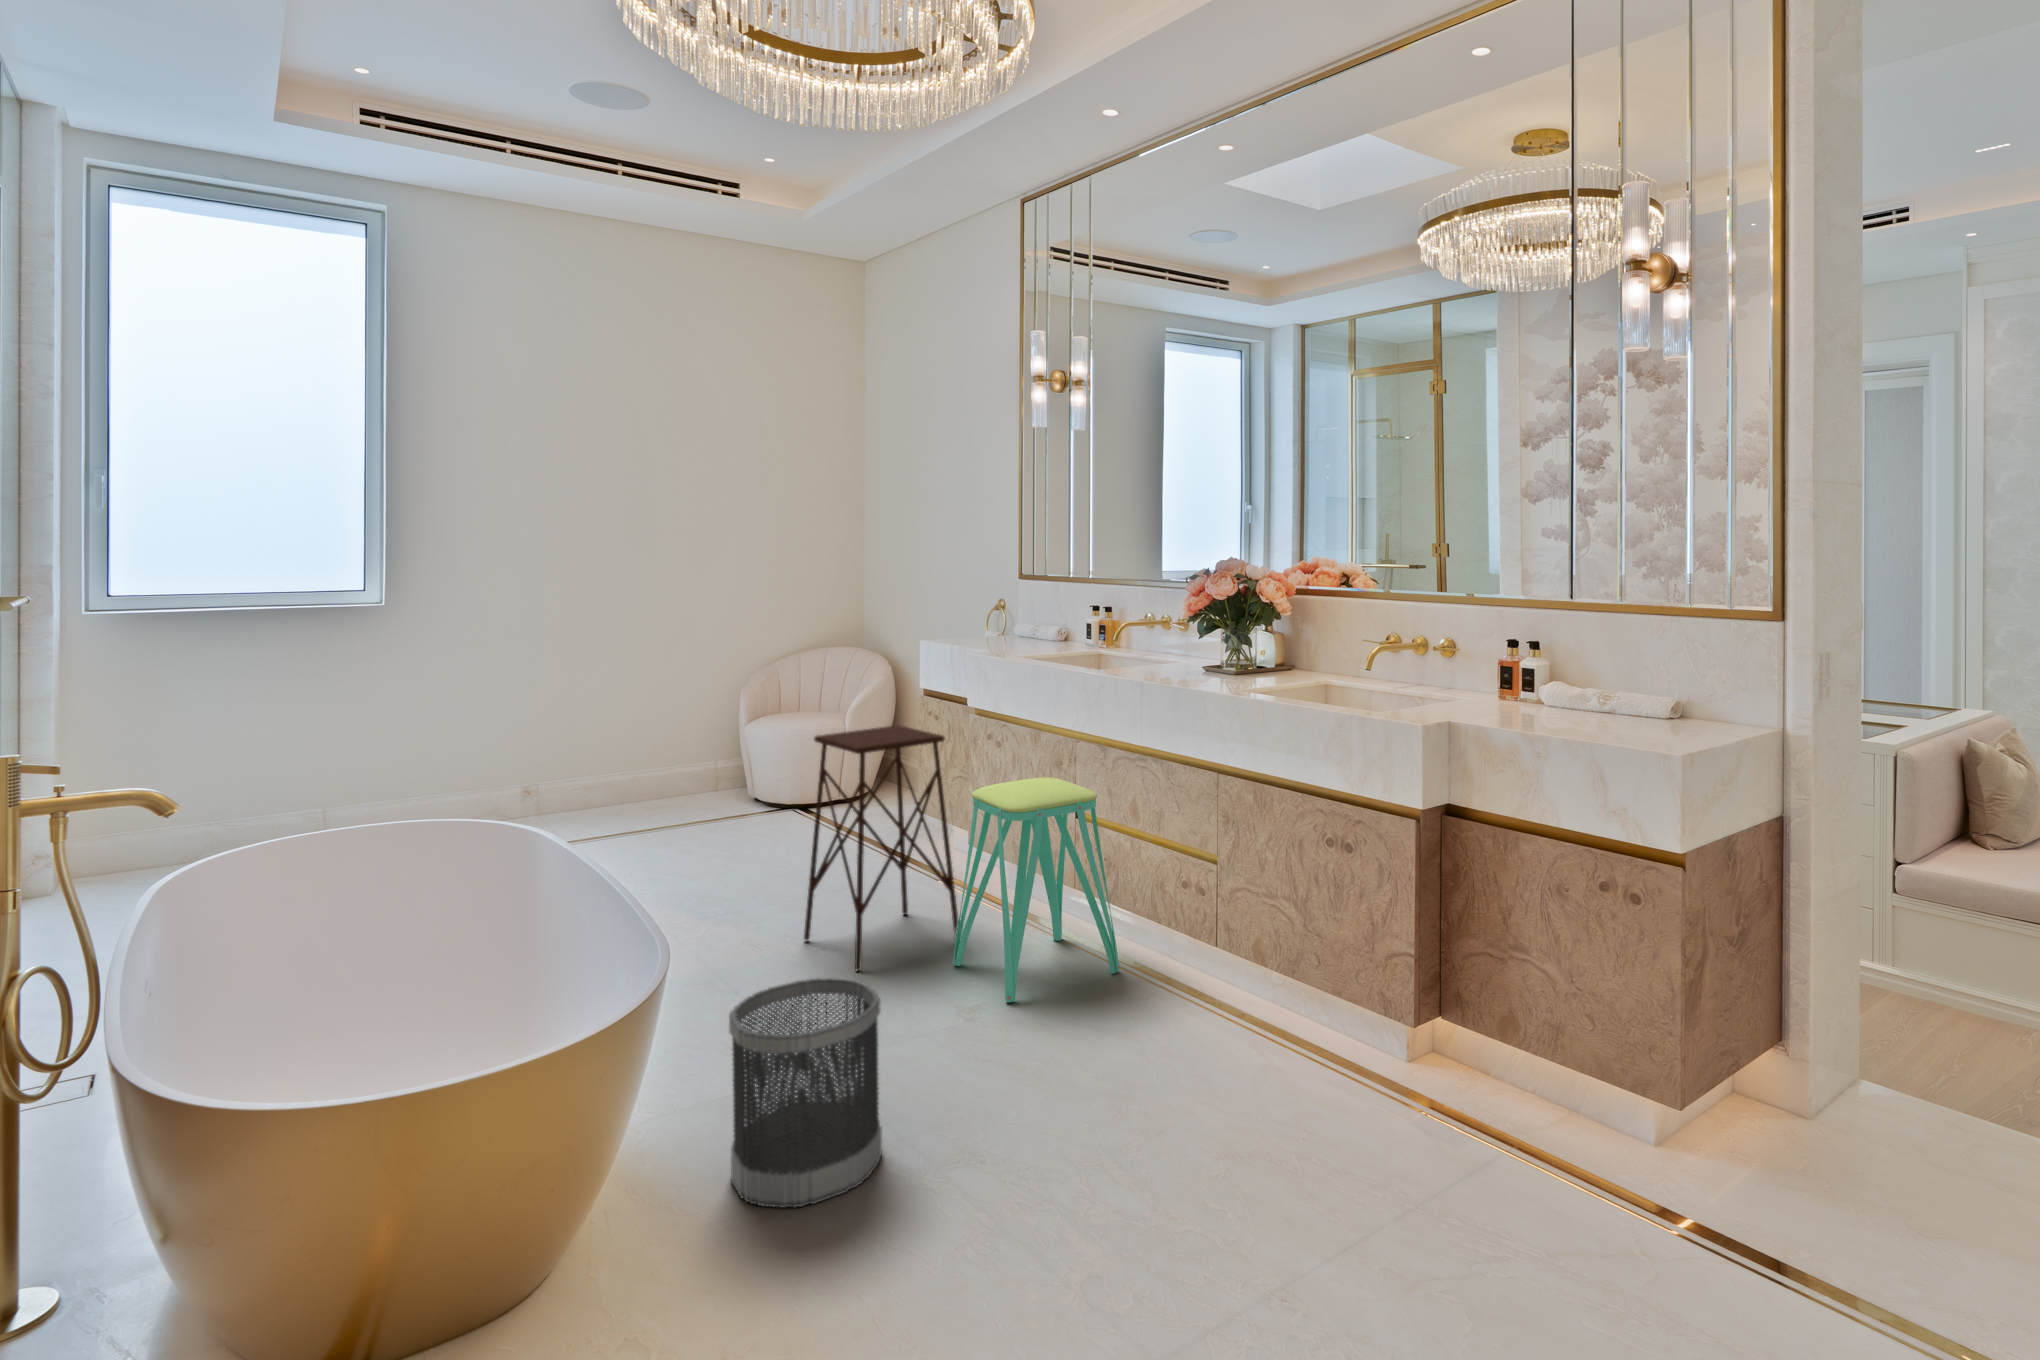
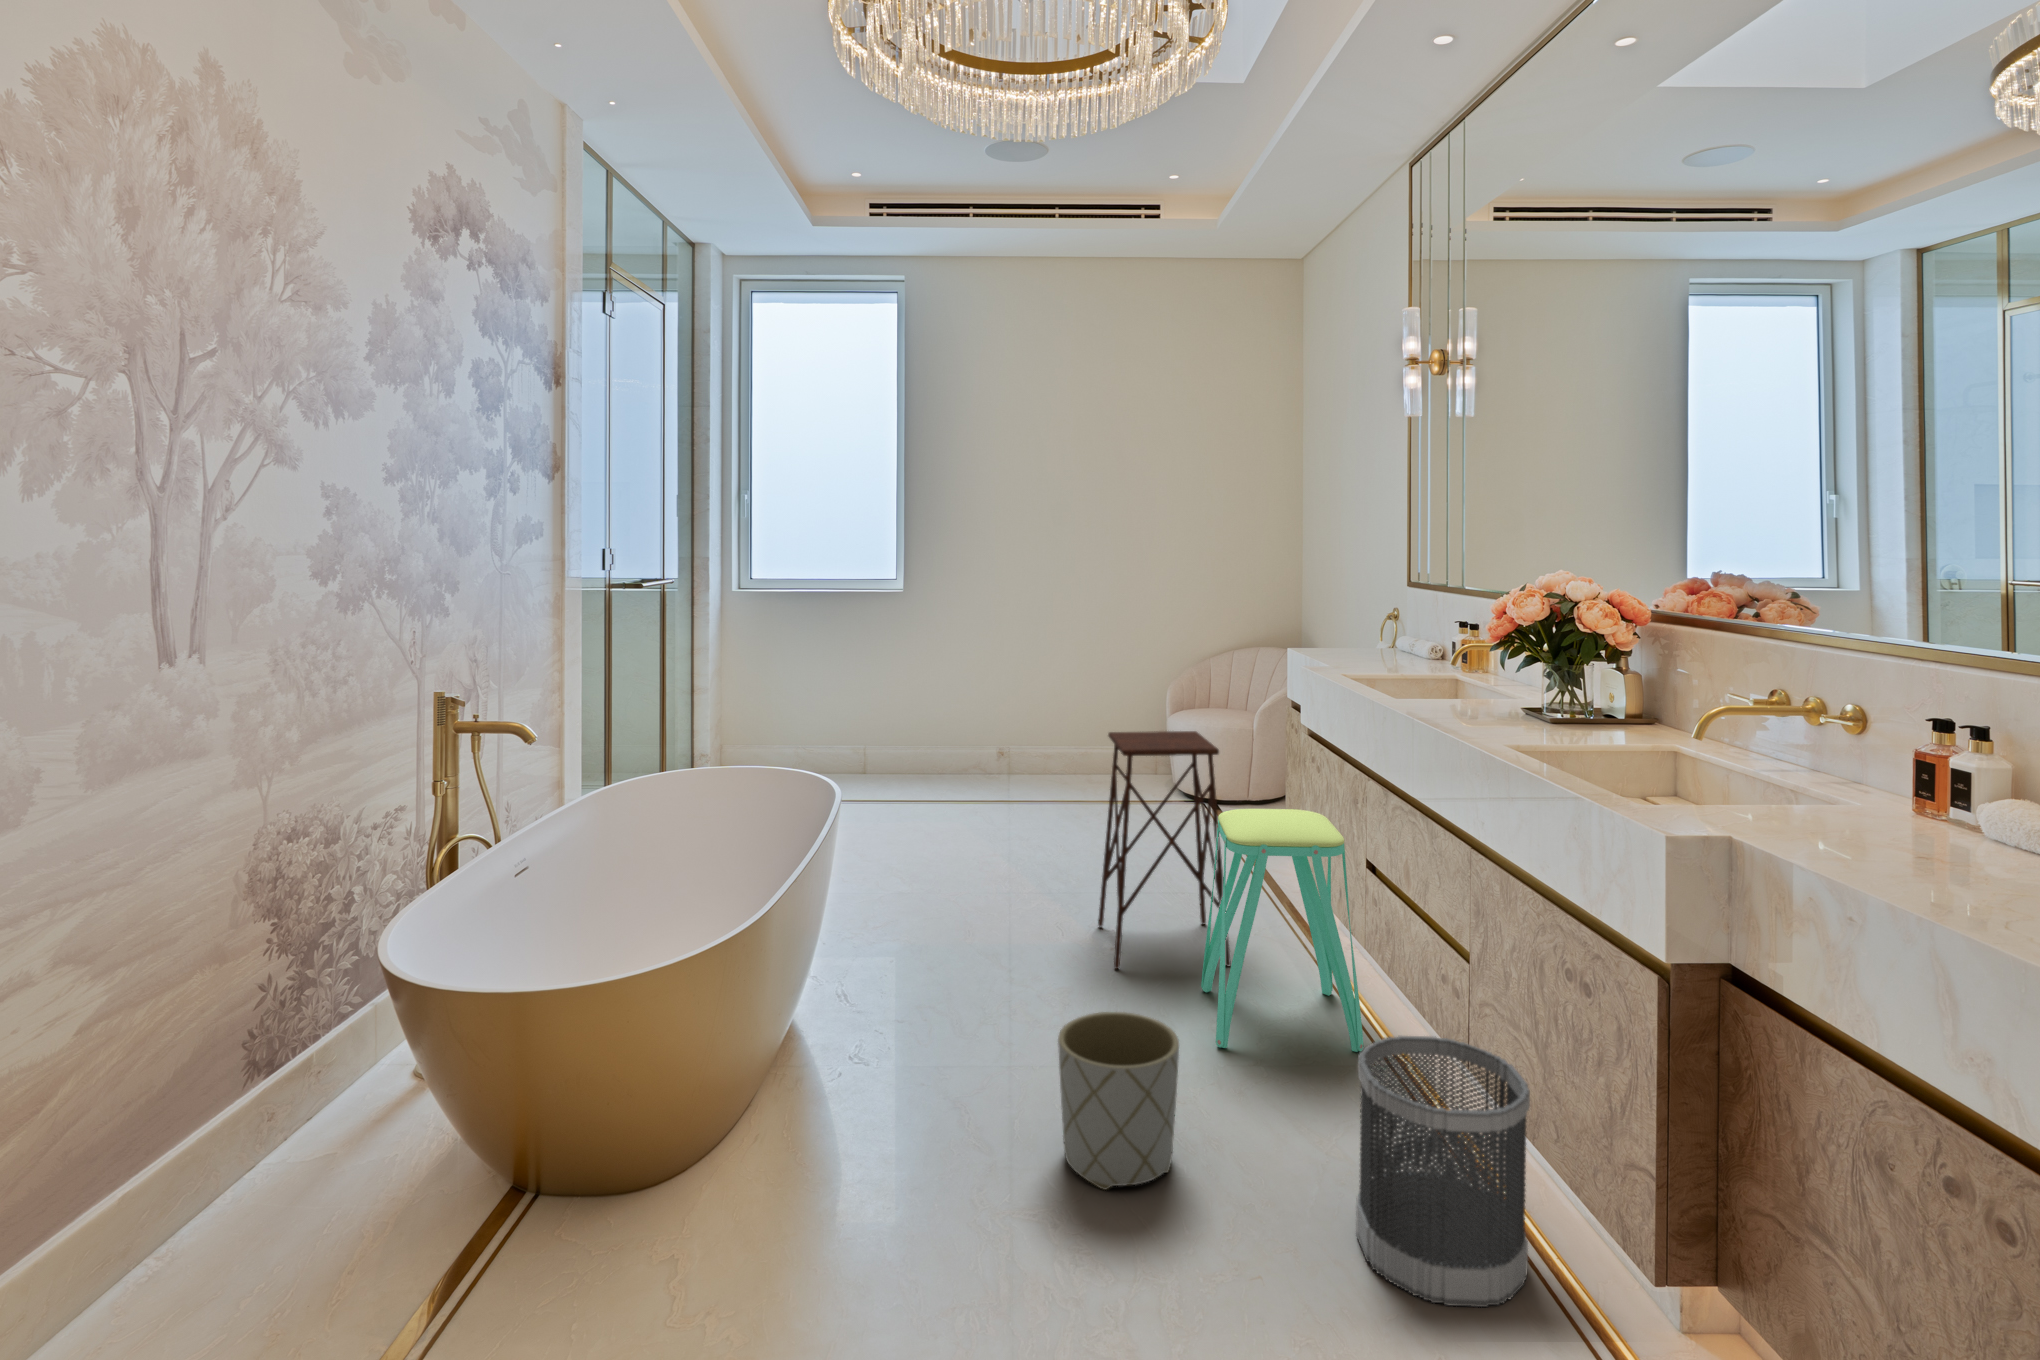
planter: none [944,973,1058,1134] -> present [1058,1012,1179,1190]
wastebasket: present [729,978,882,1208] -> present [1356,1036,1530,1307]

